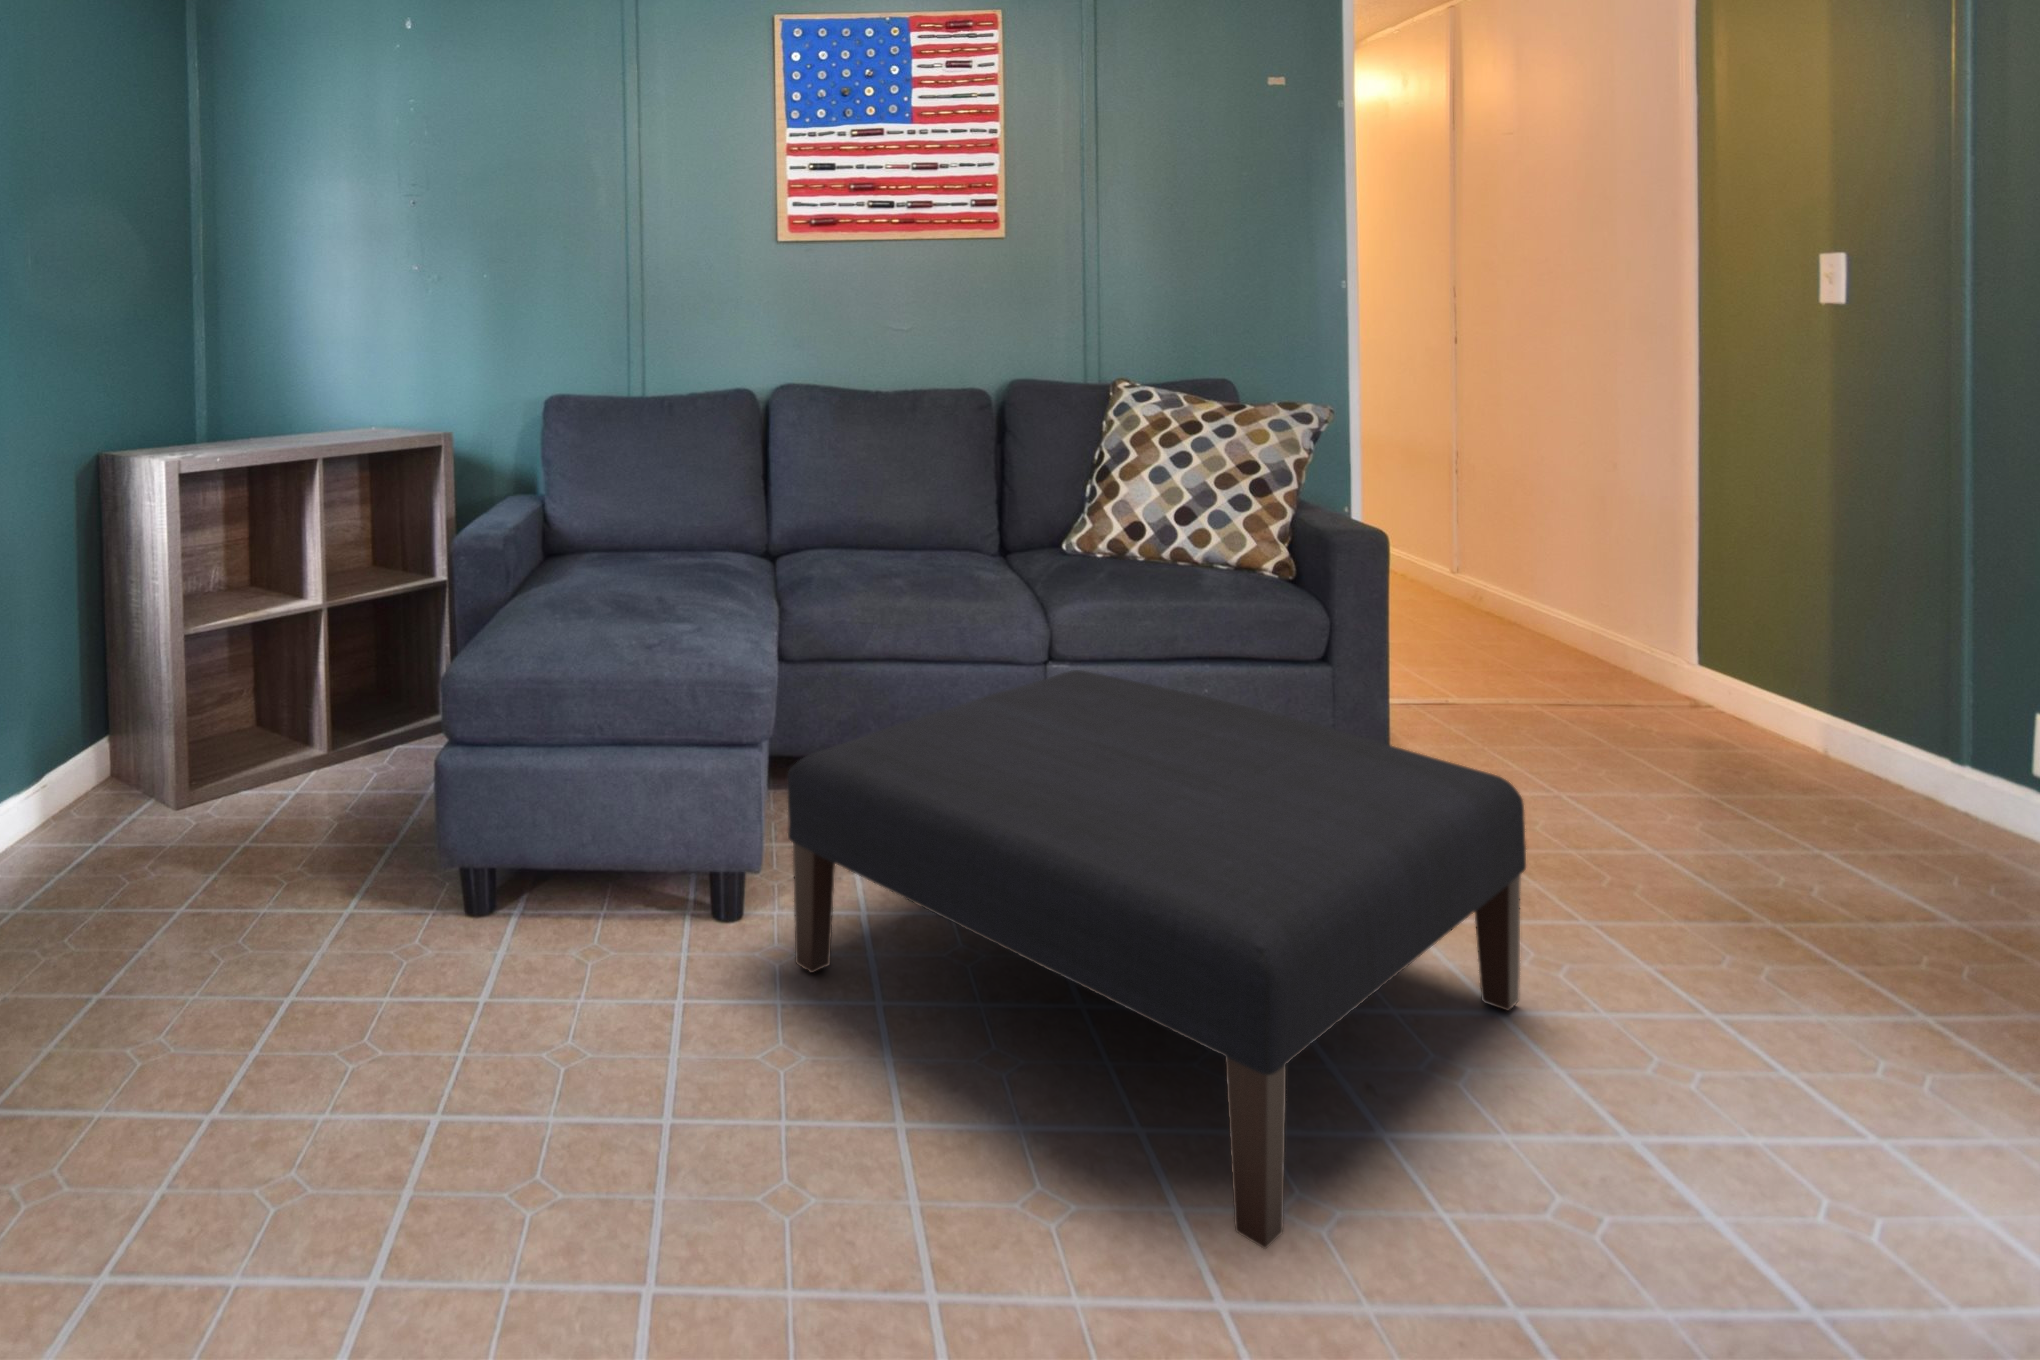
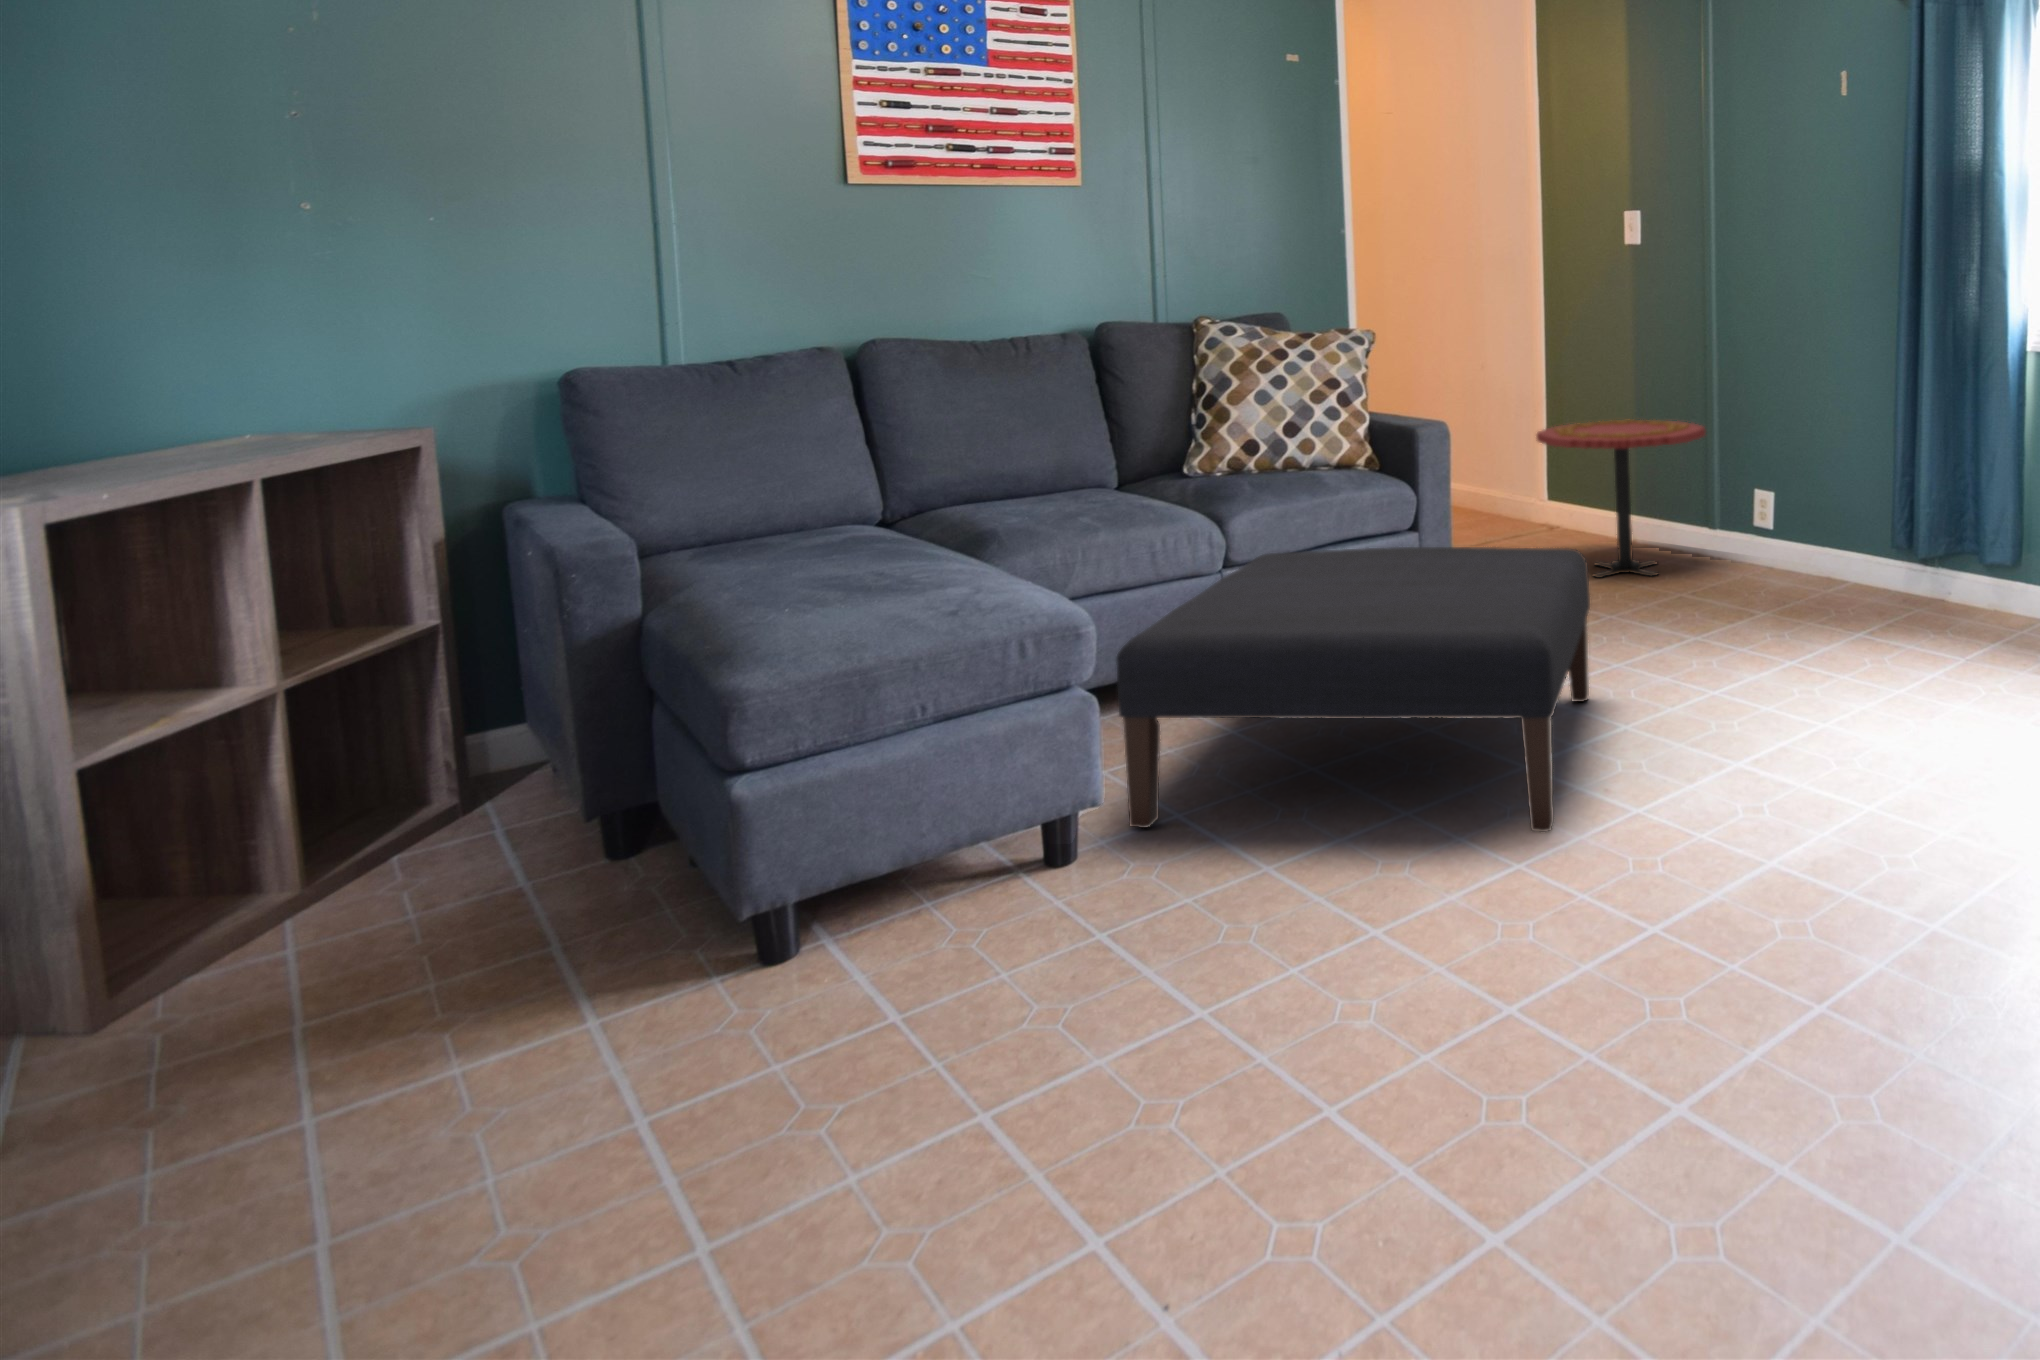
side table: none [1592,552,1928,809] -> present [1536,419,1705,578]

